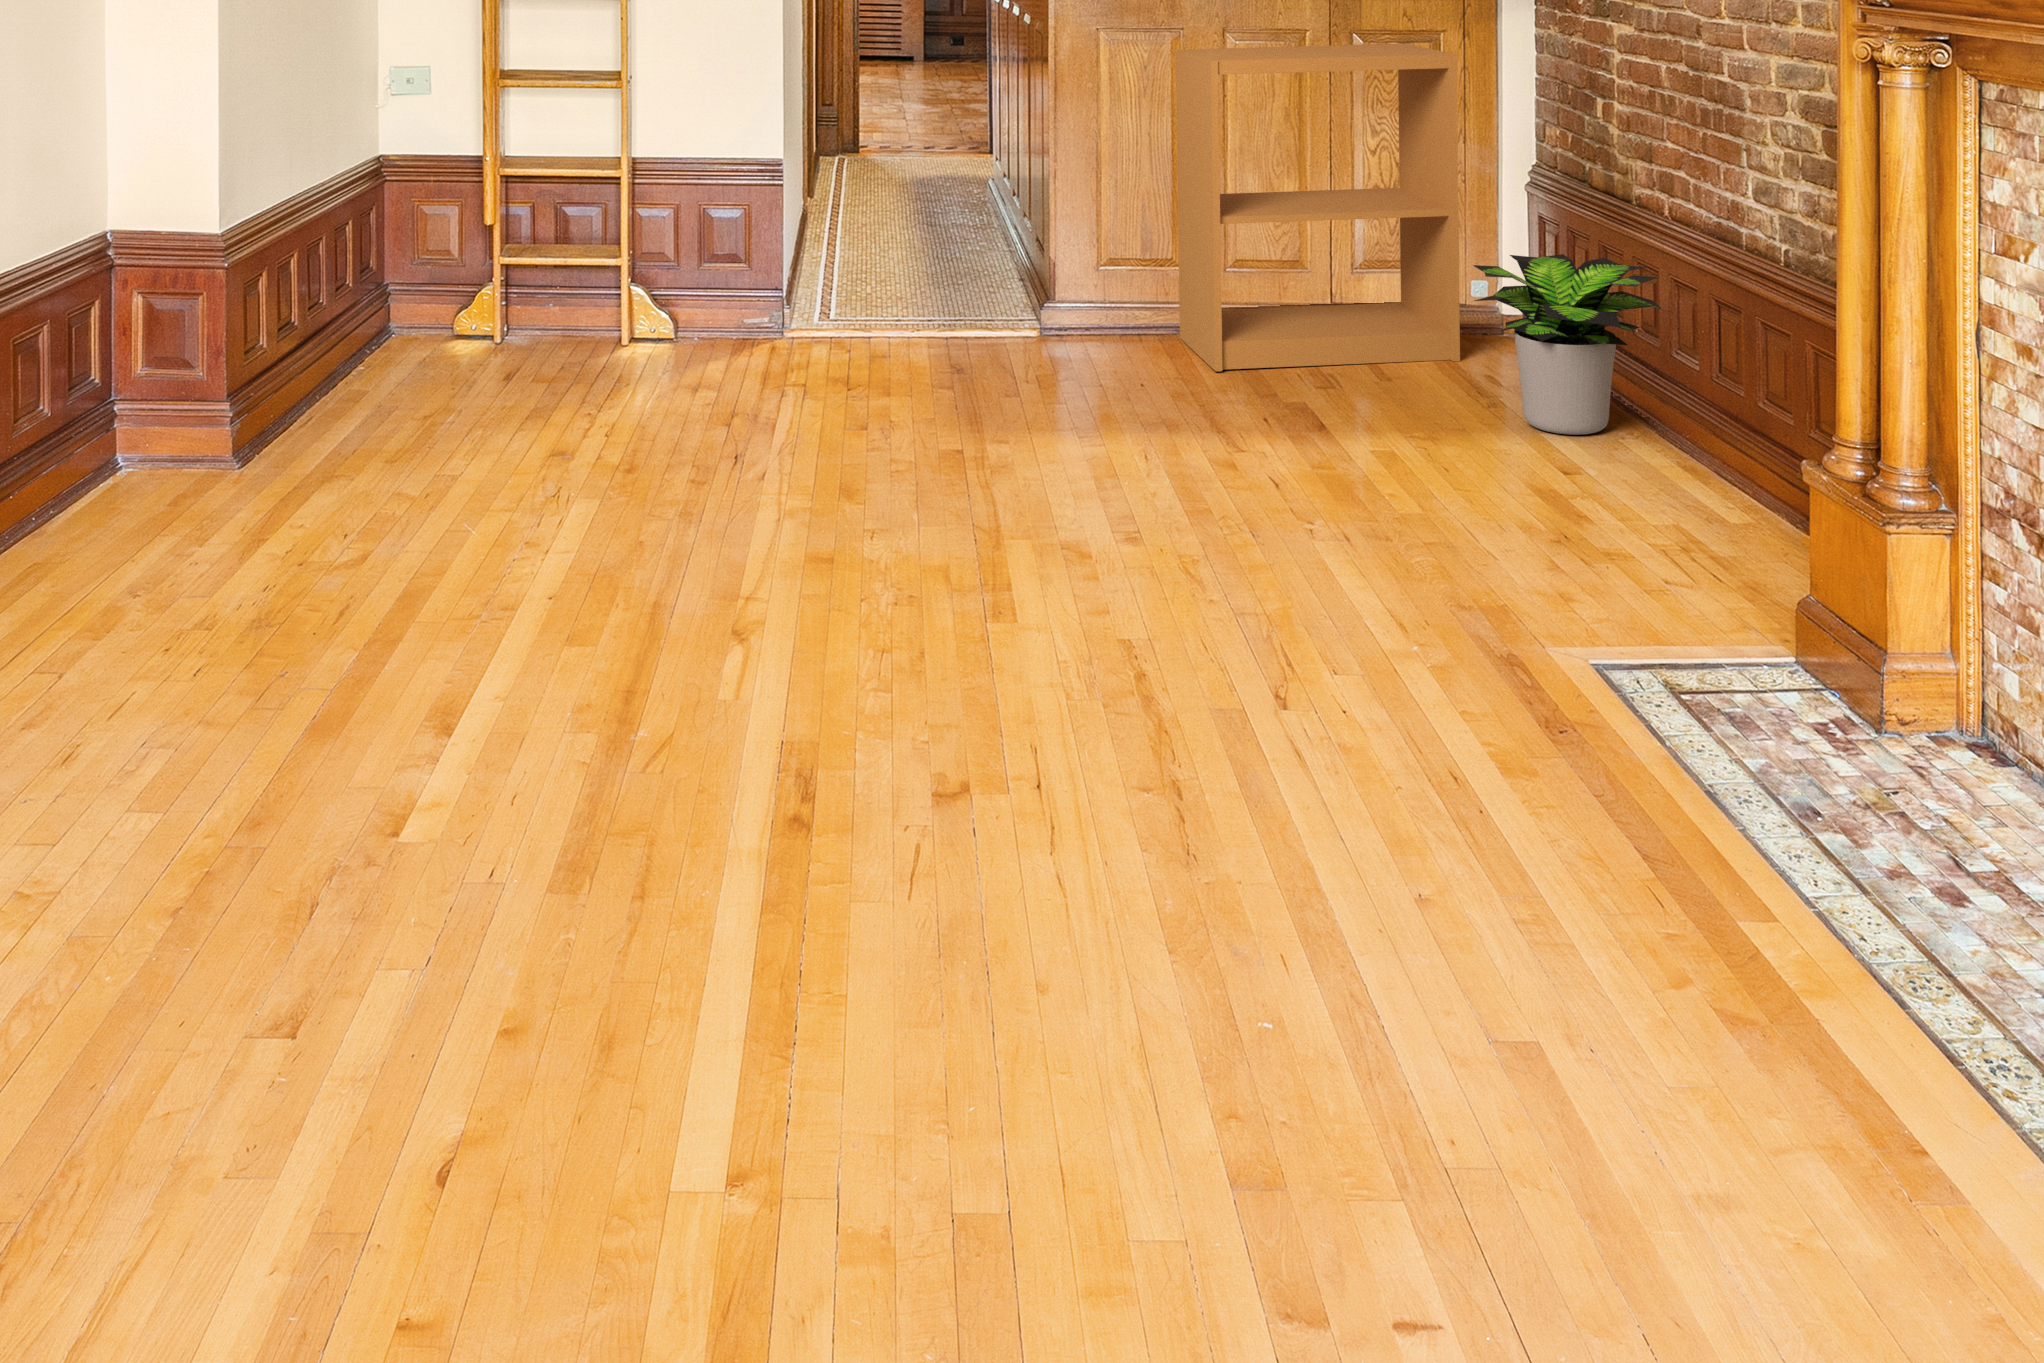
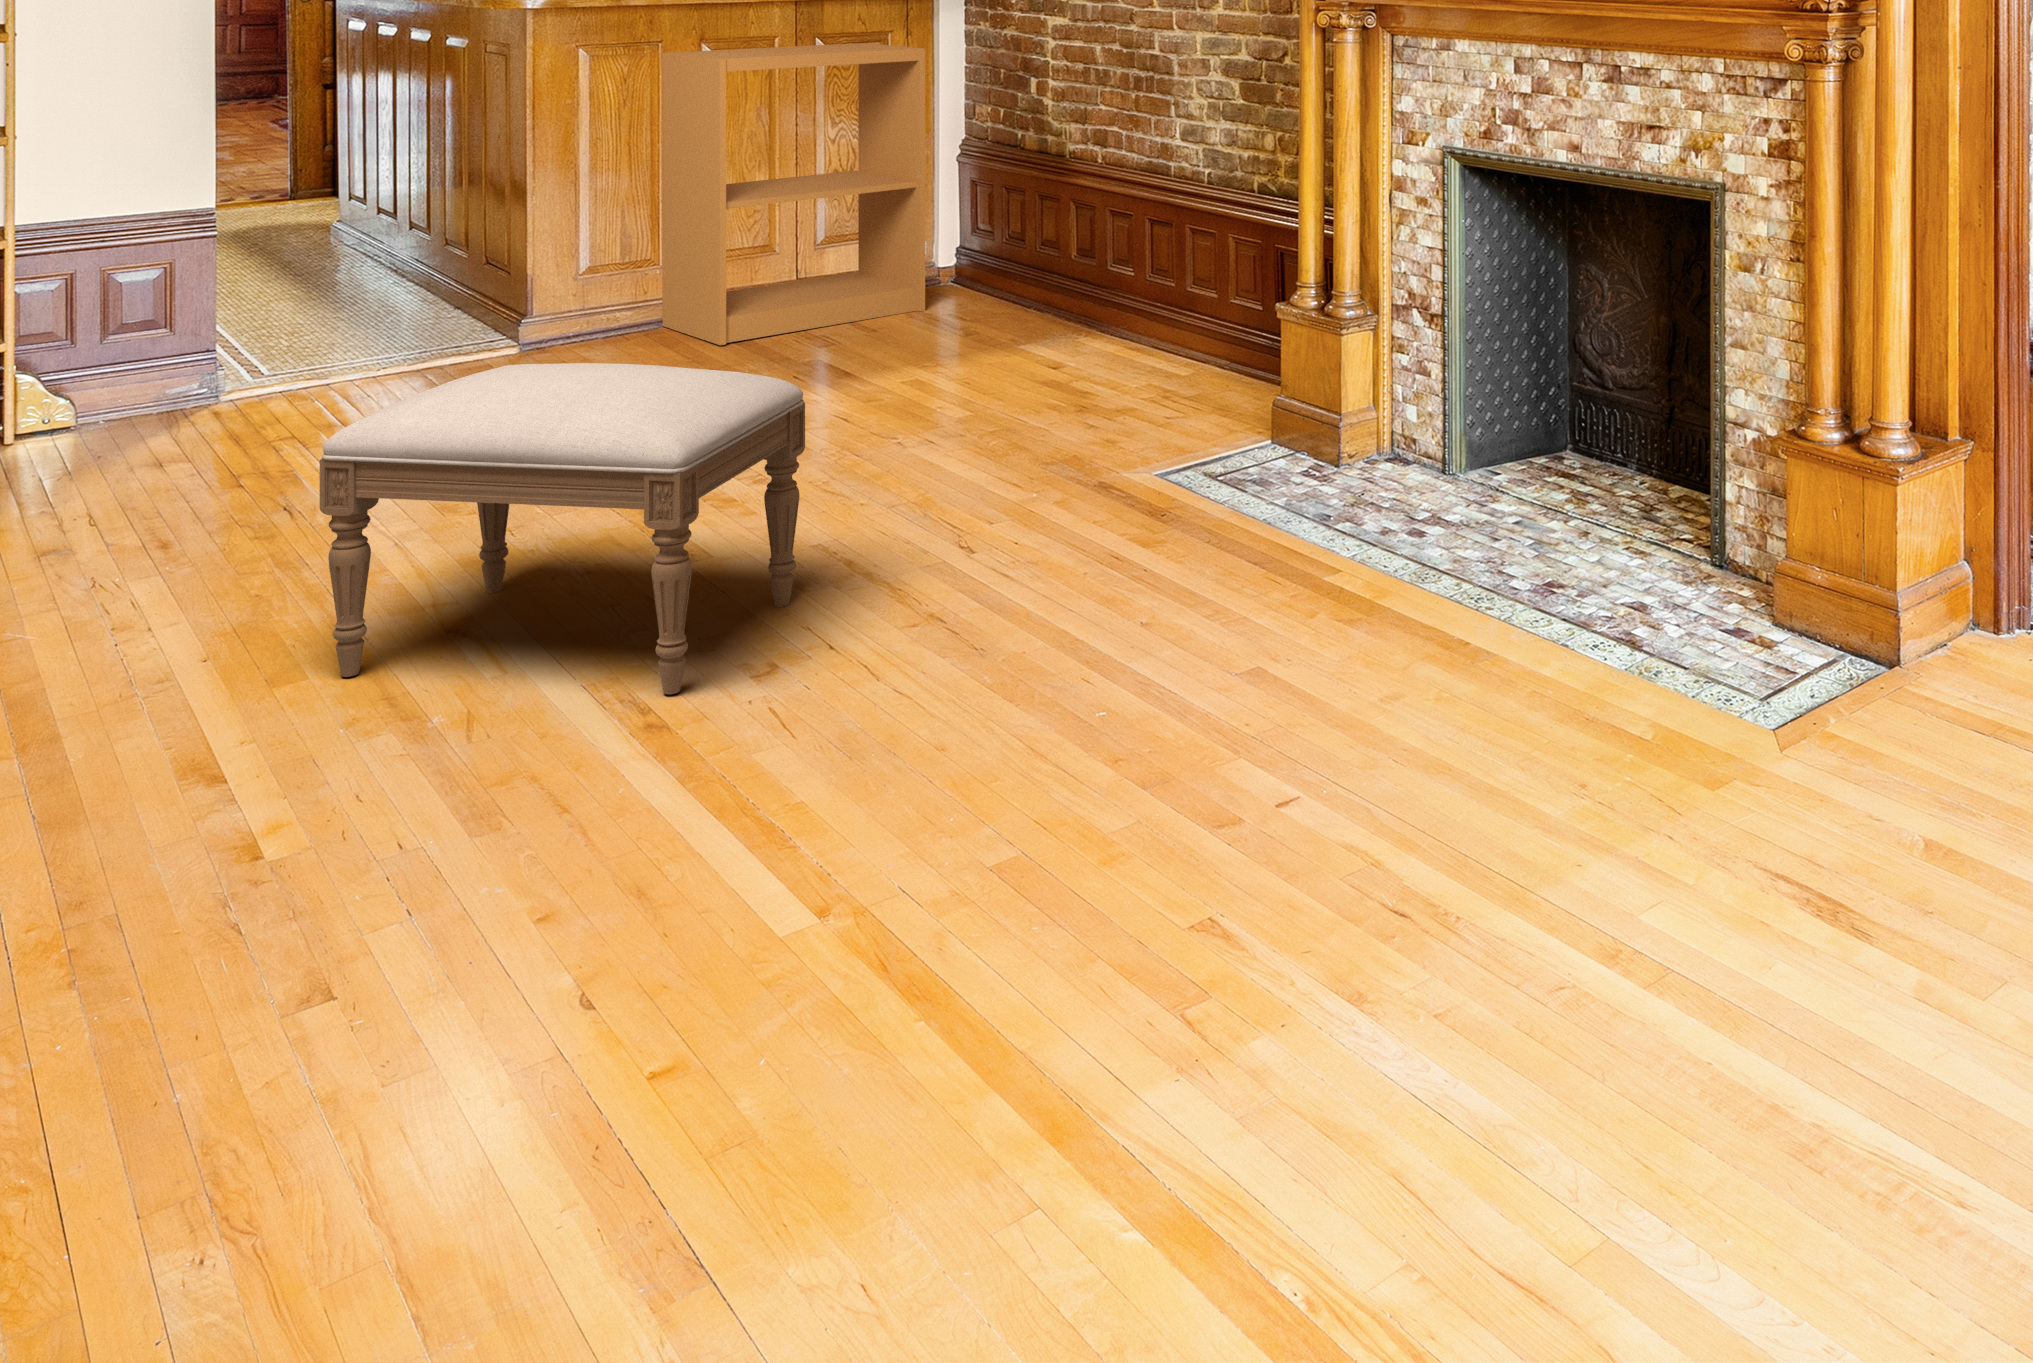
potted plant: present [1473,254,1669,435] -> none [963,205,1125,346]
ottoman: none [585,402,1058,834] -> present [319,363,805,694]

